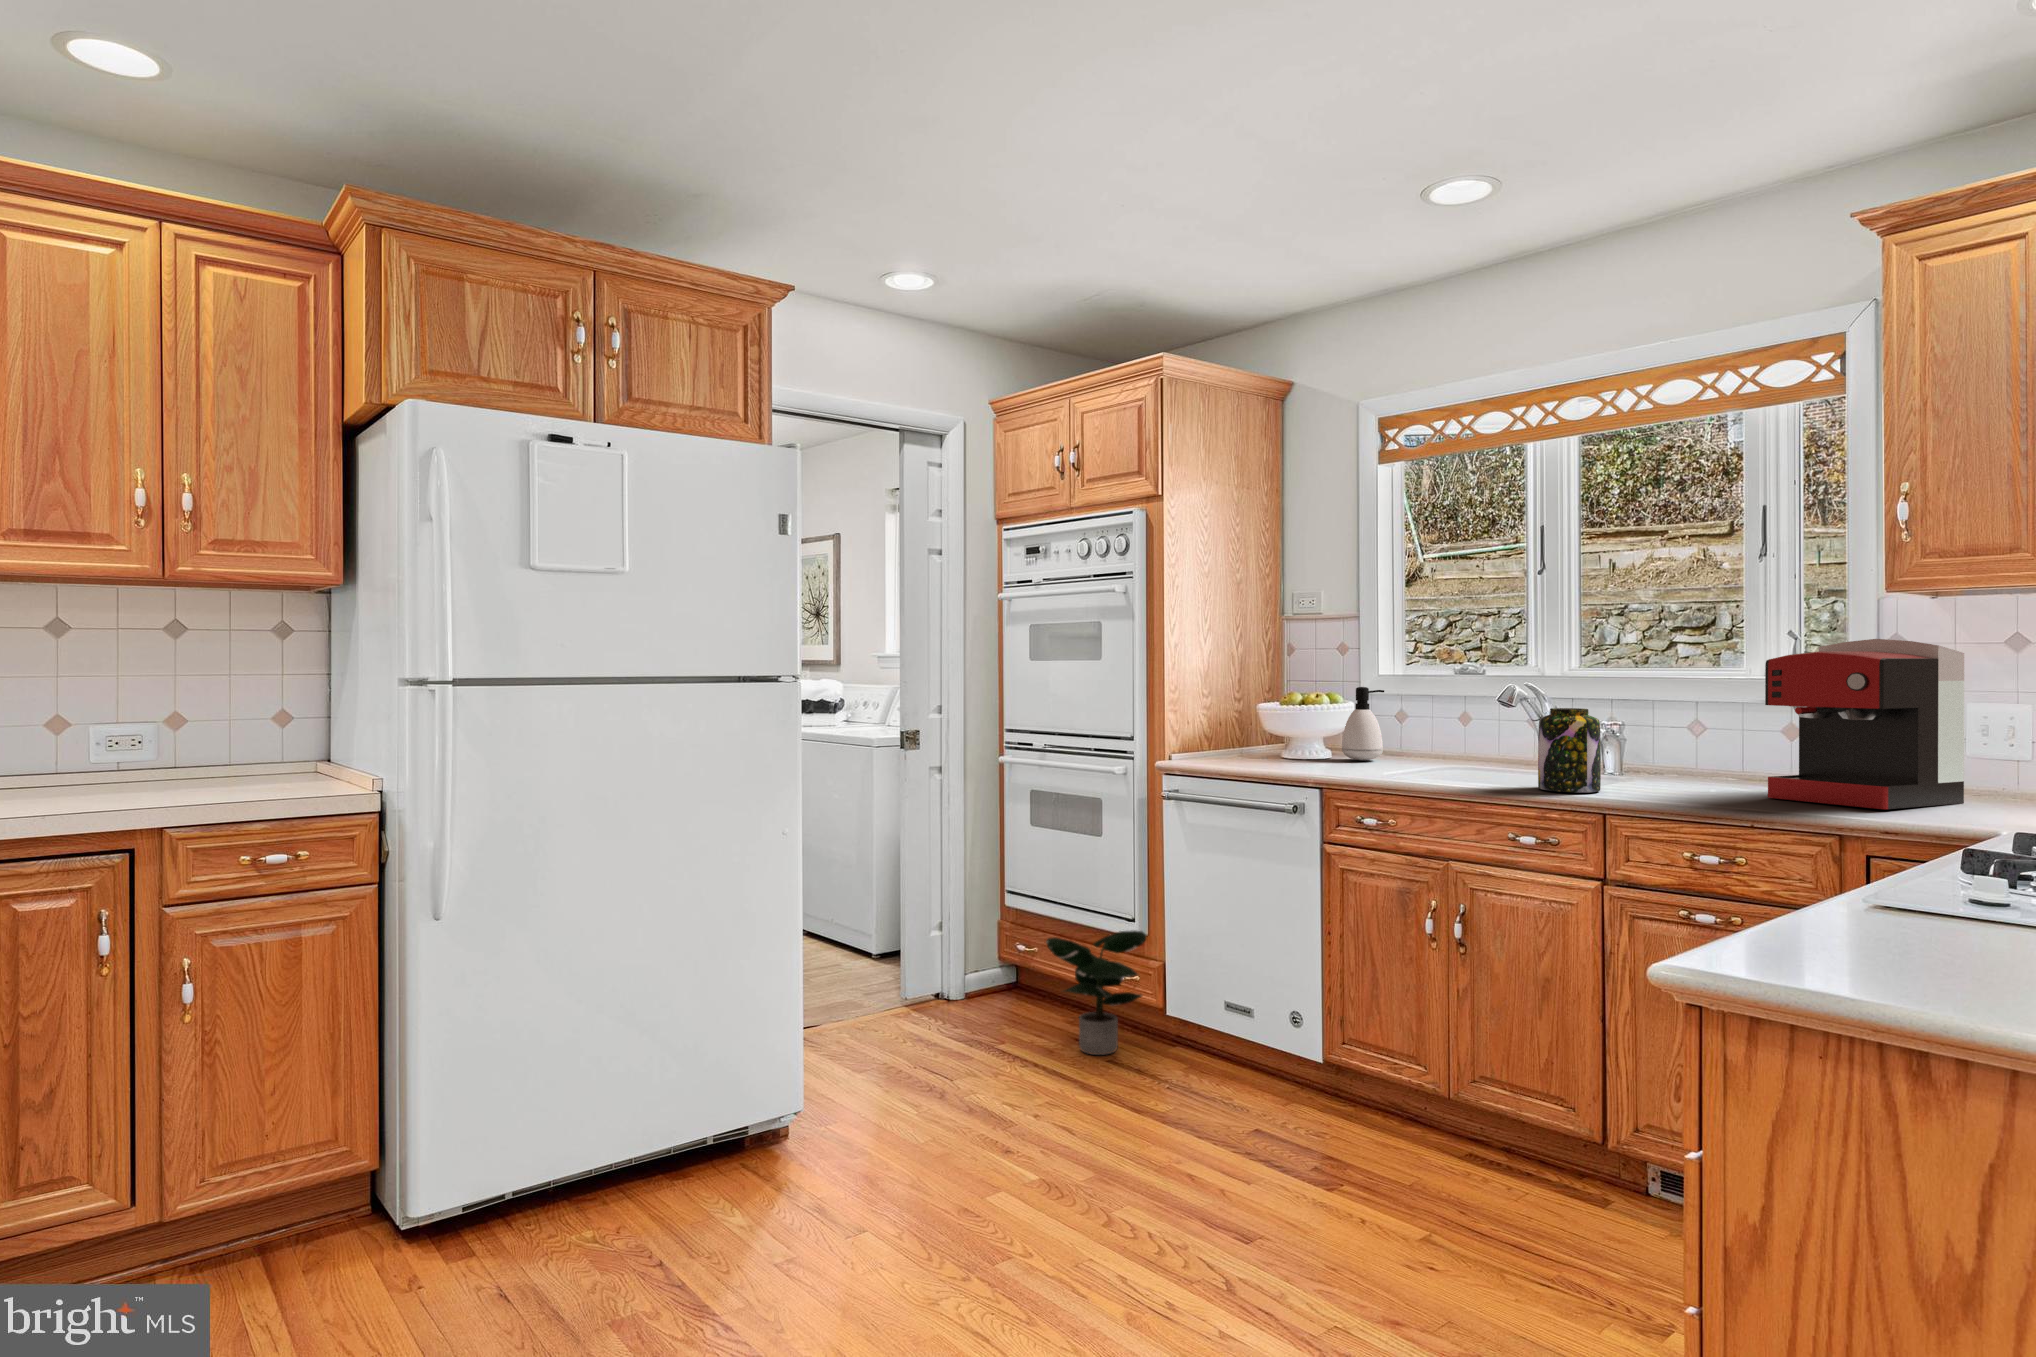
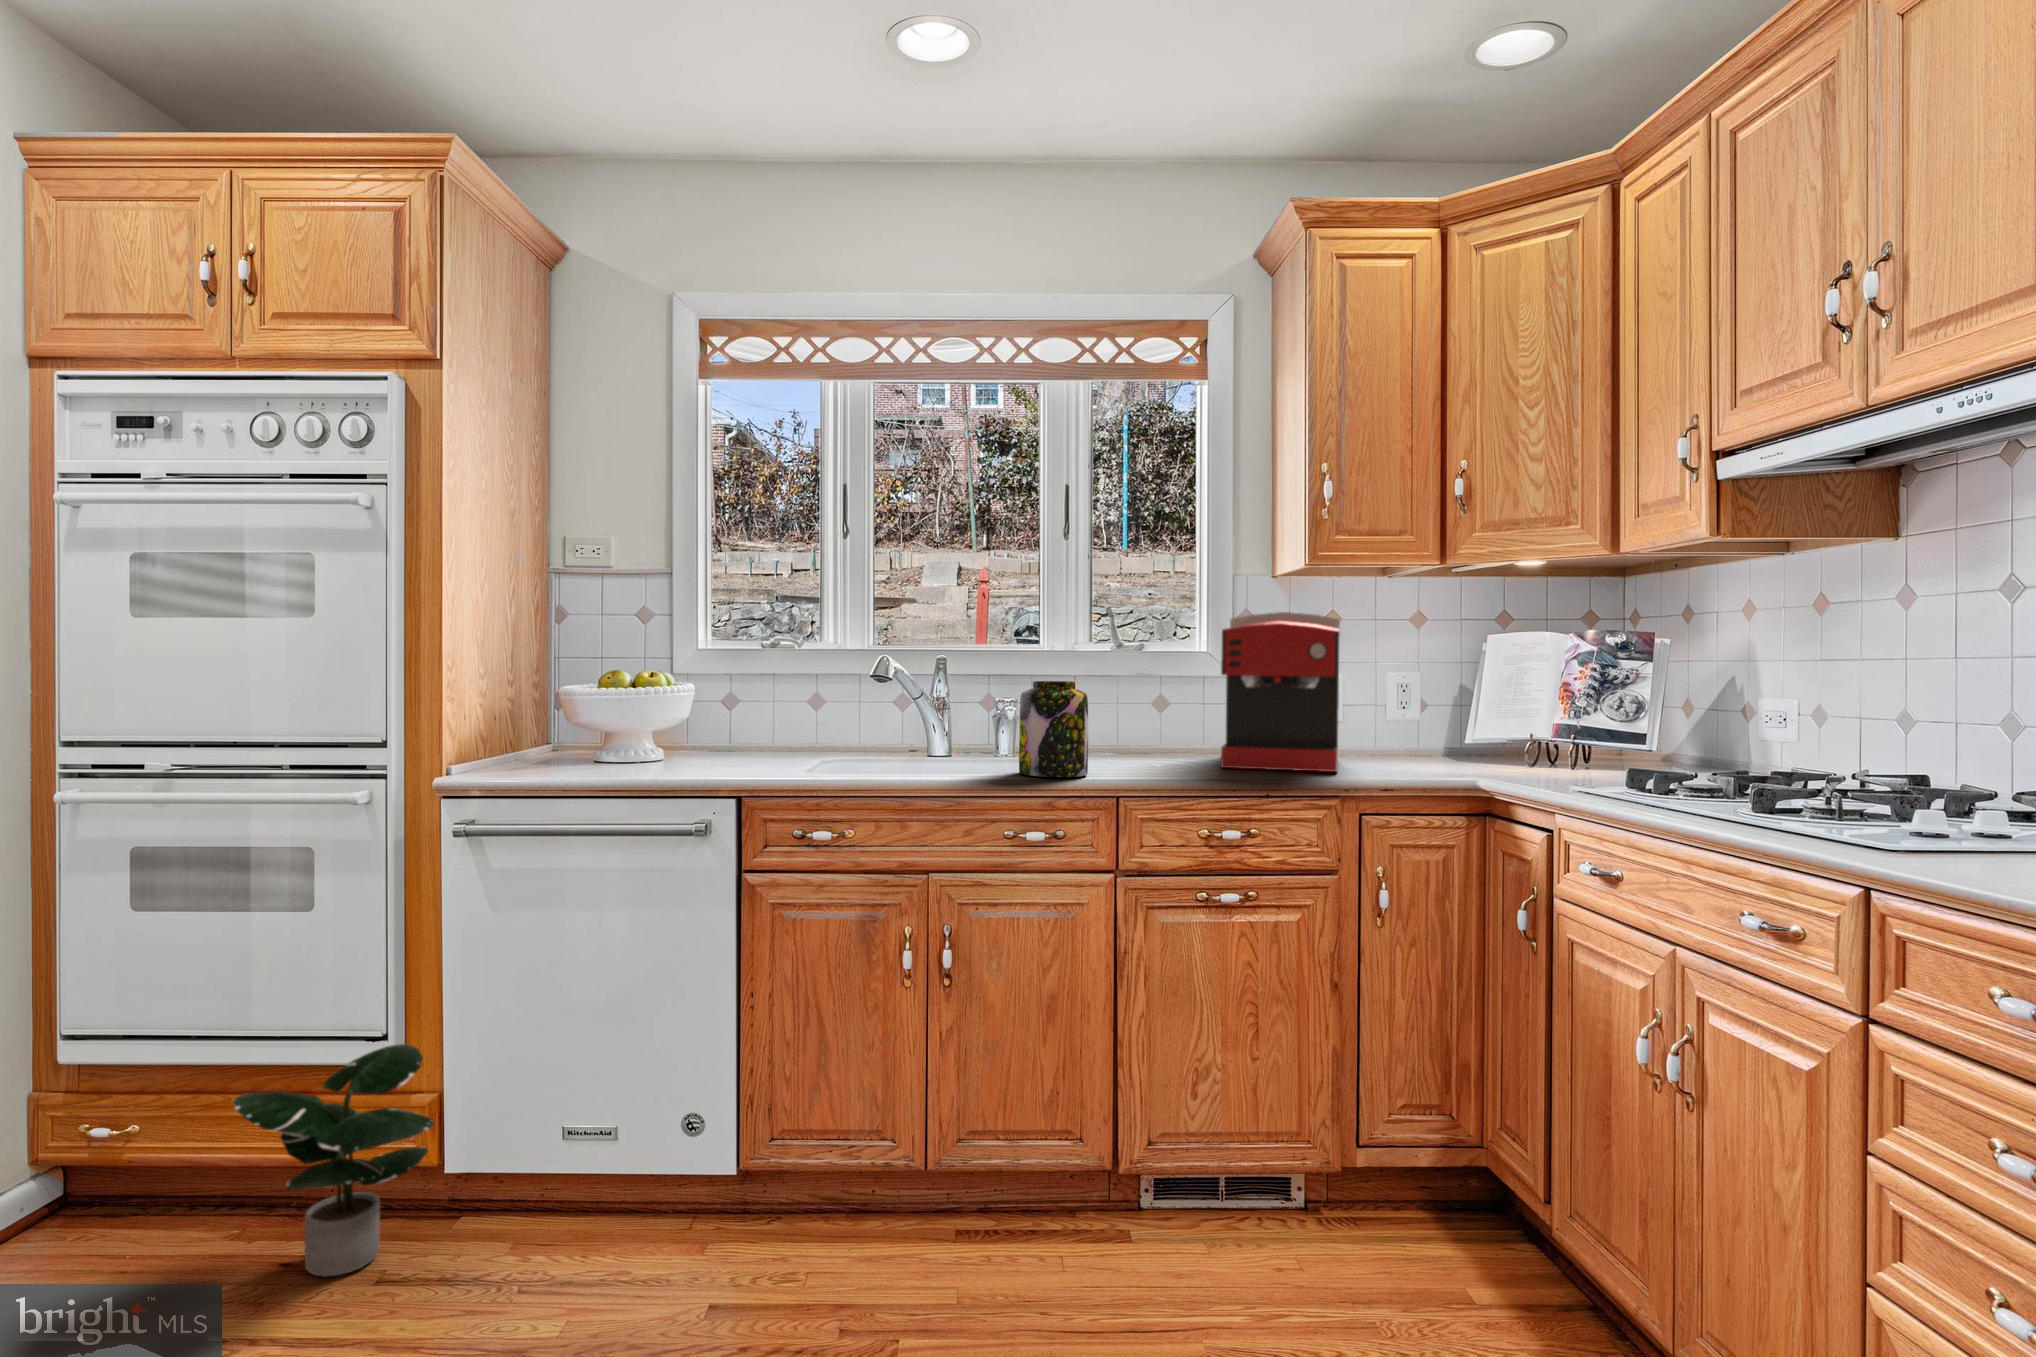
soap dispenser: present [1342,687,1384,760] -> none [695,659,747,754]

